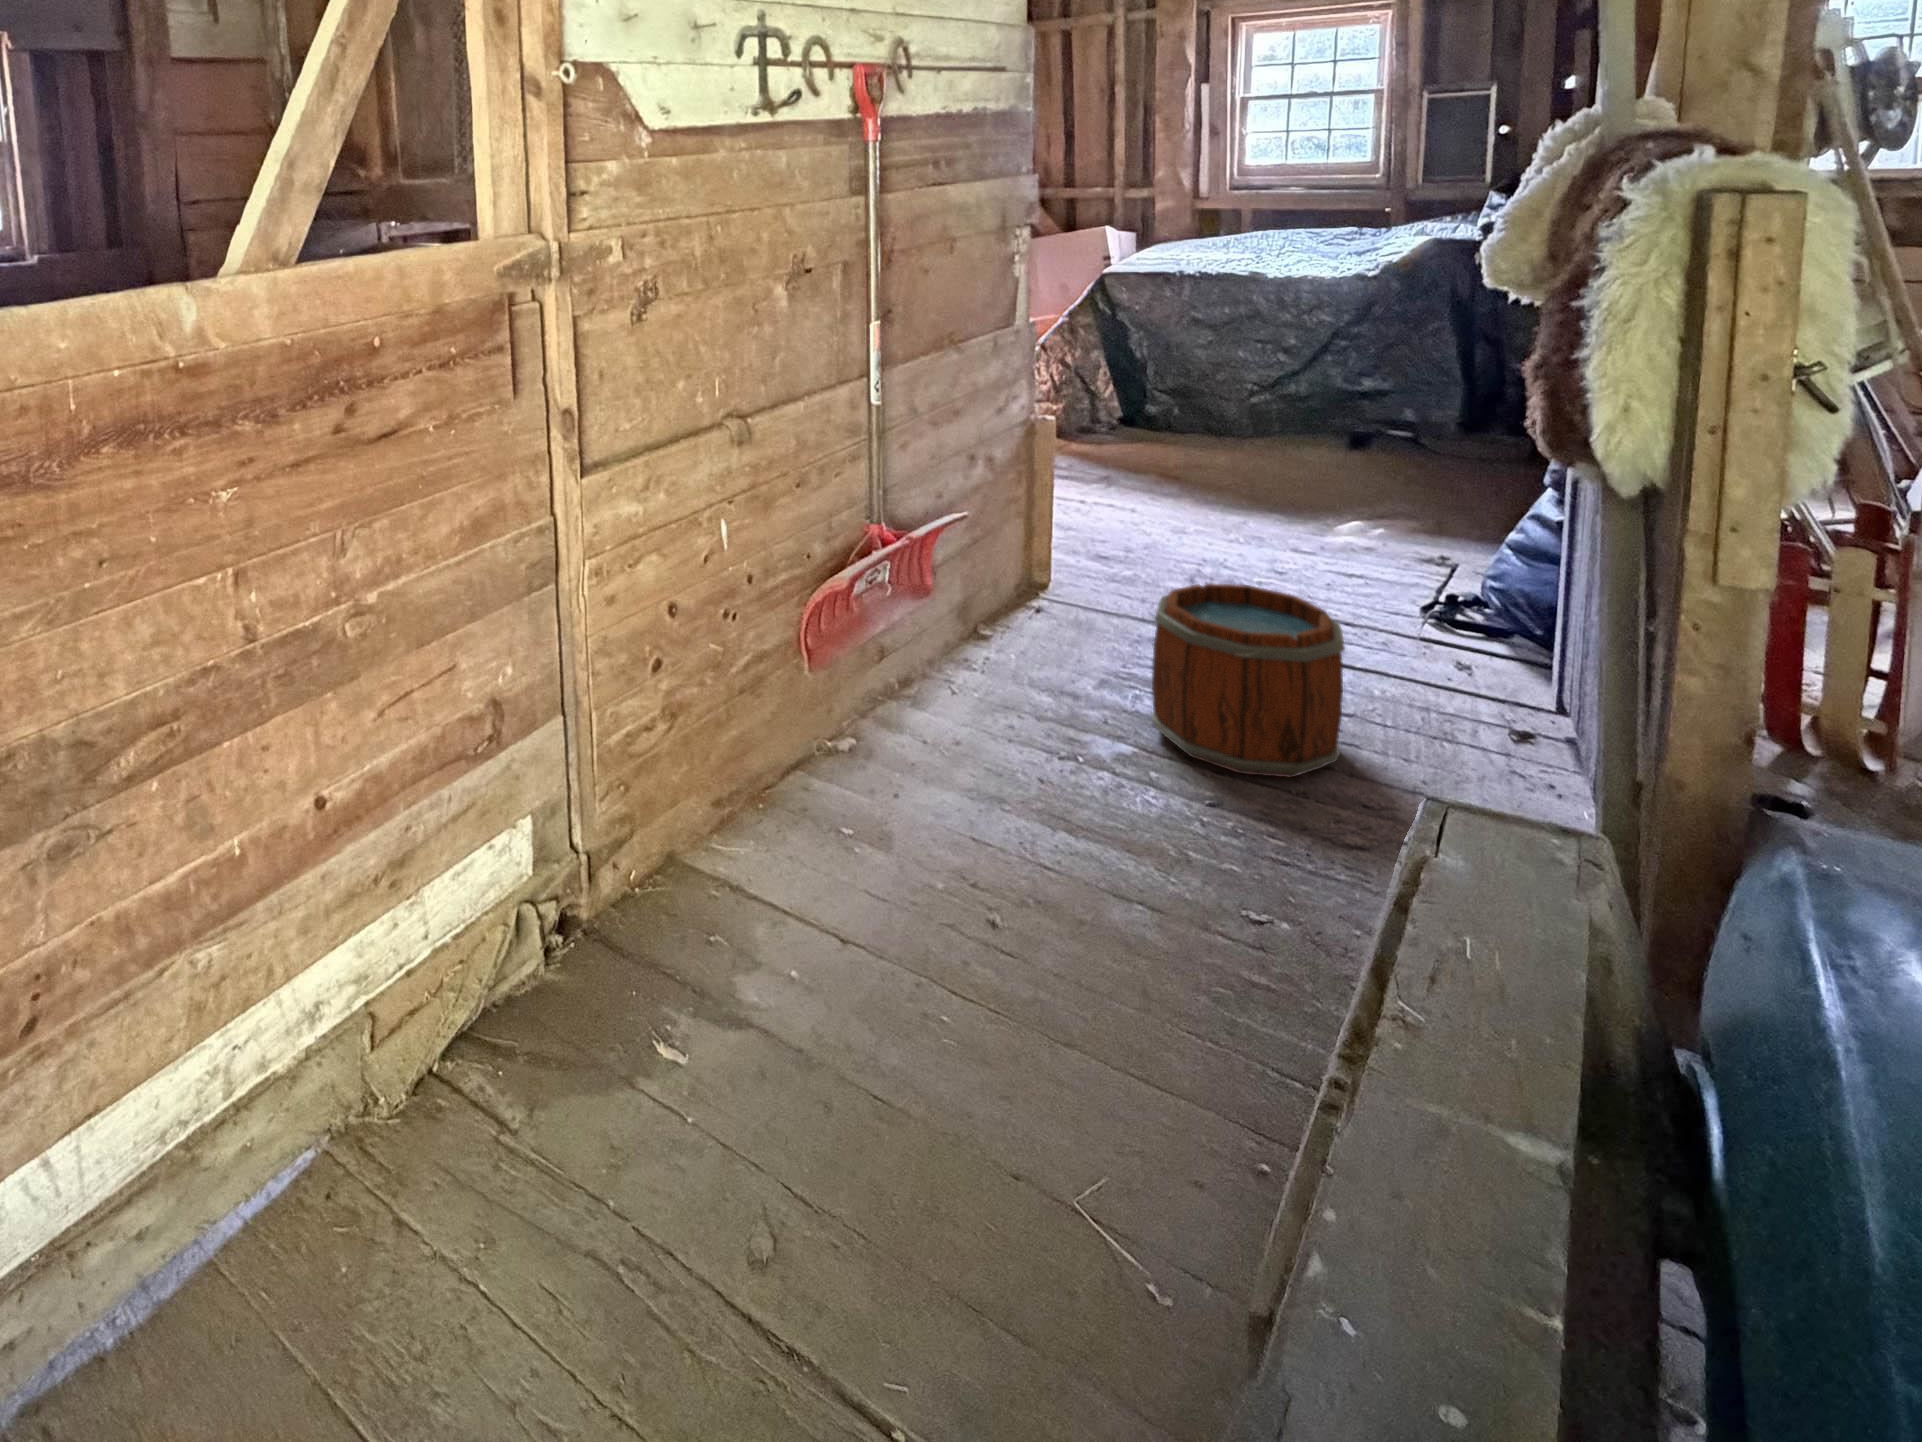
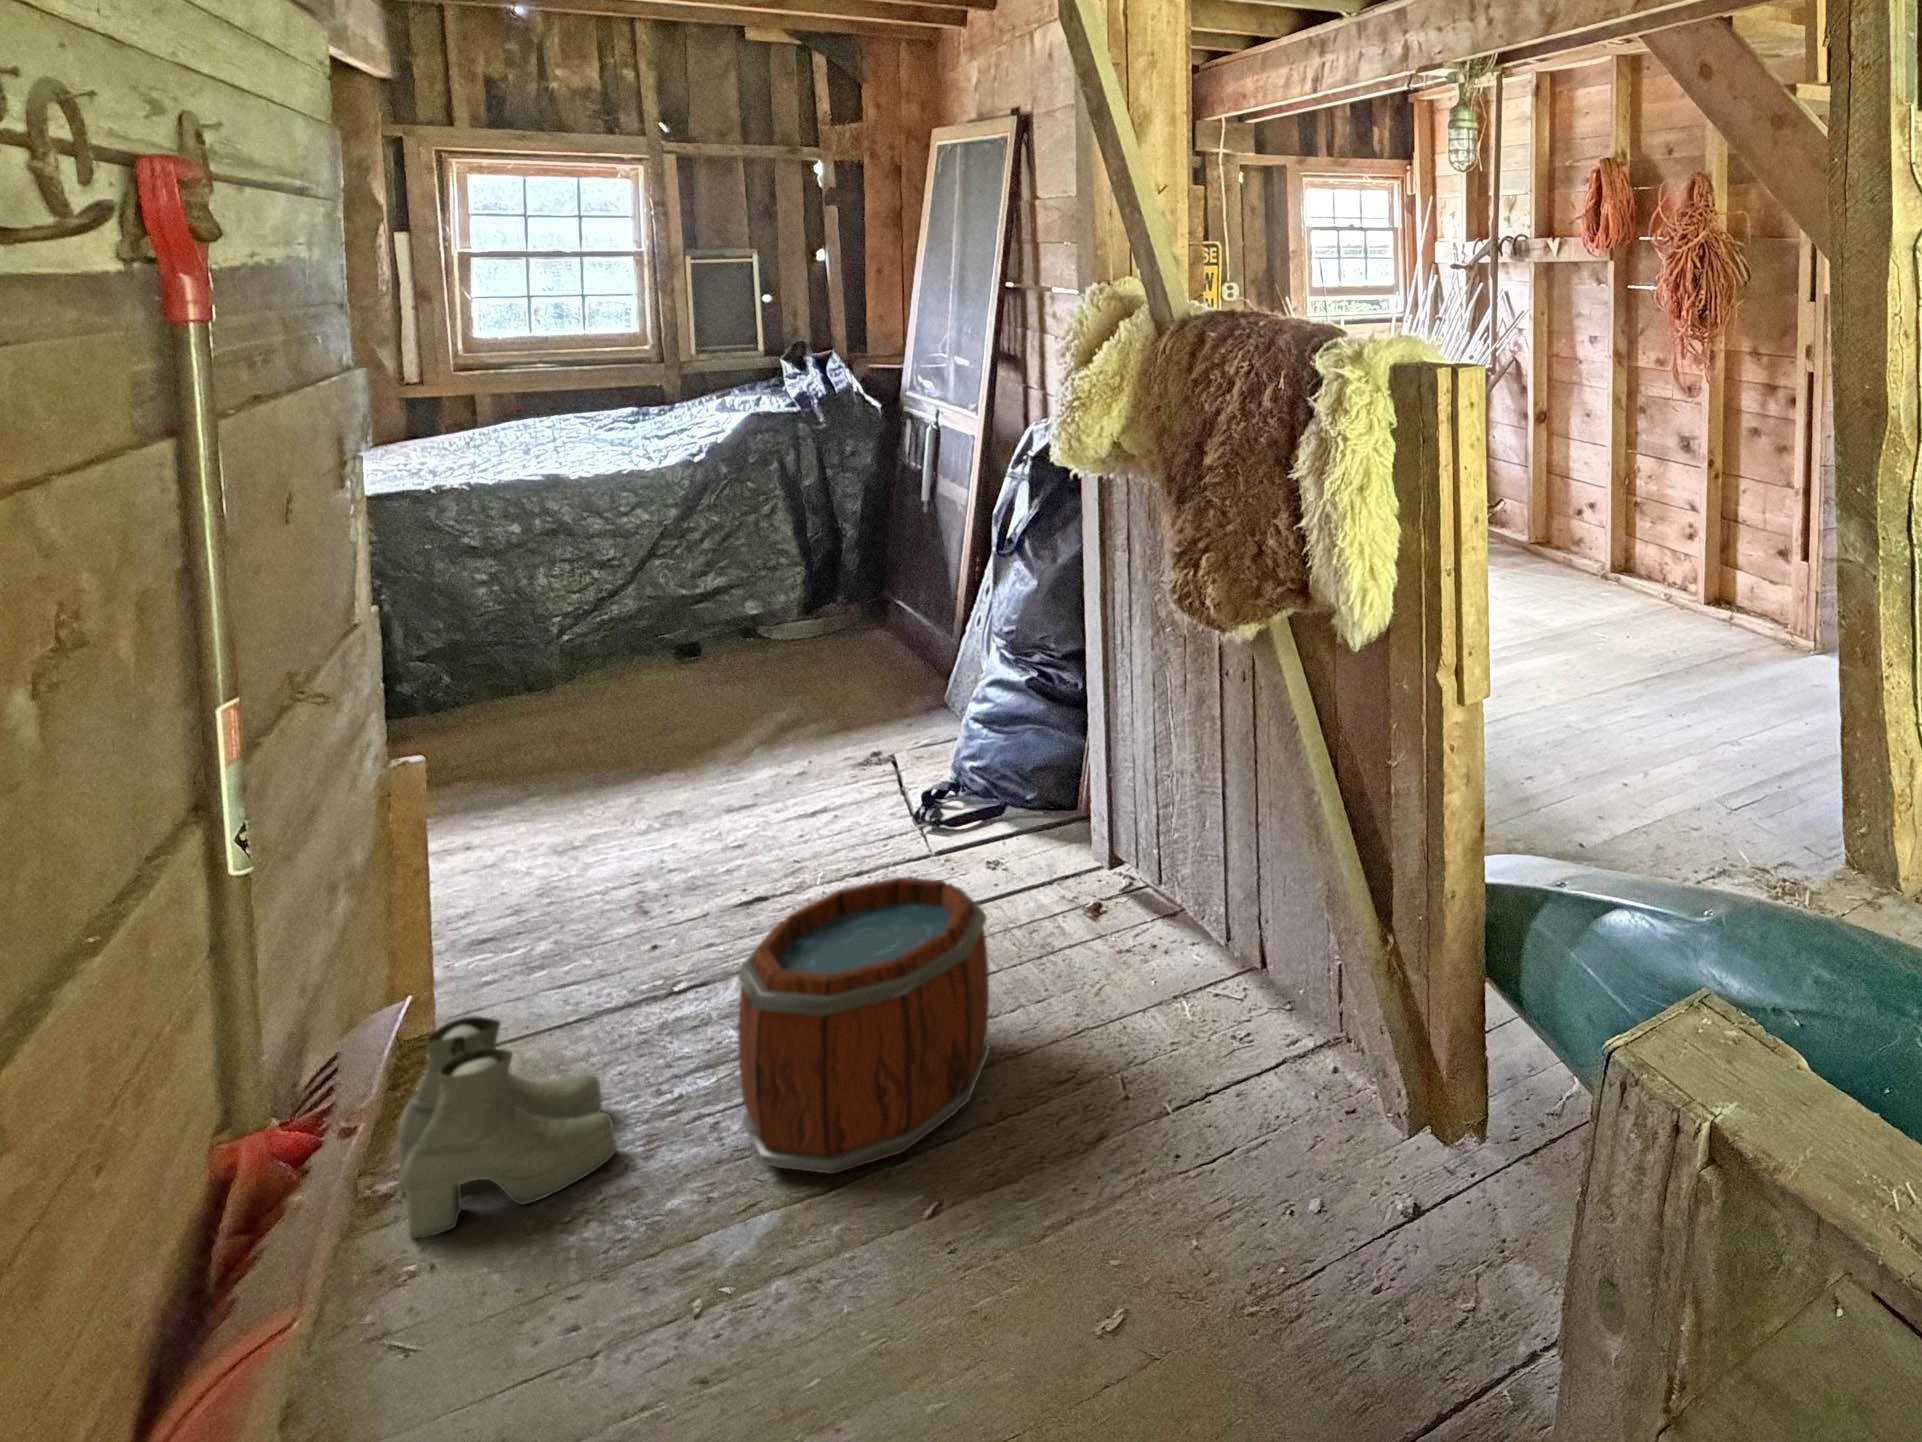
boots: none [991,564,1100,682] -> present [397,1016,616,1238]

